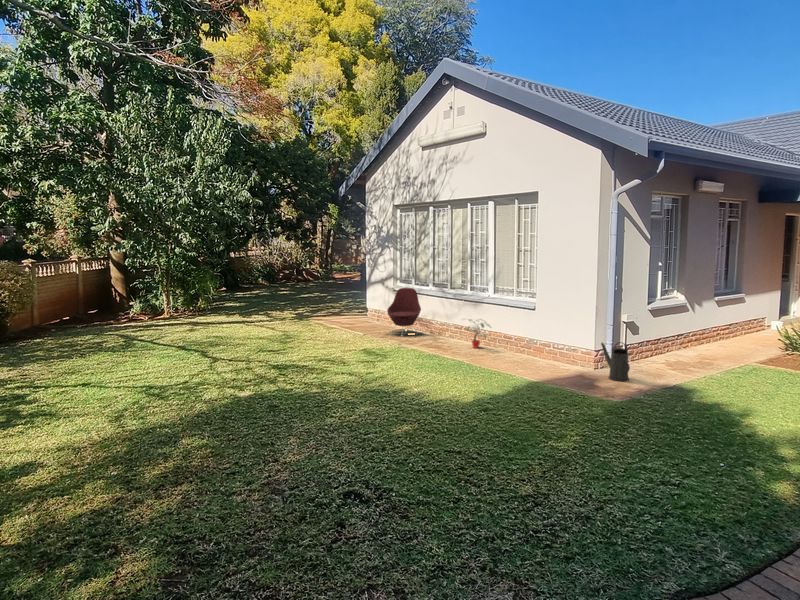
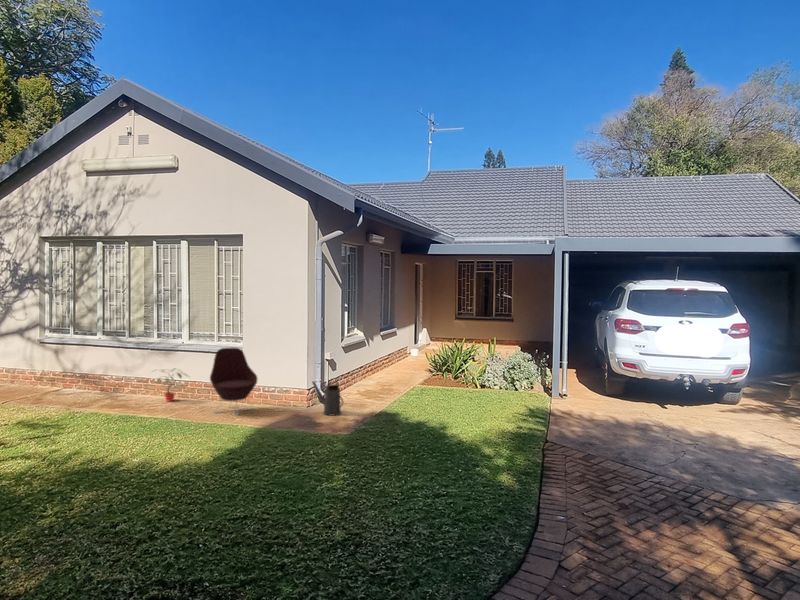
chair: present [387,288,421,336] -> present [210,348,257,415]

